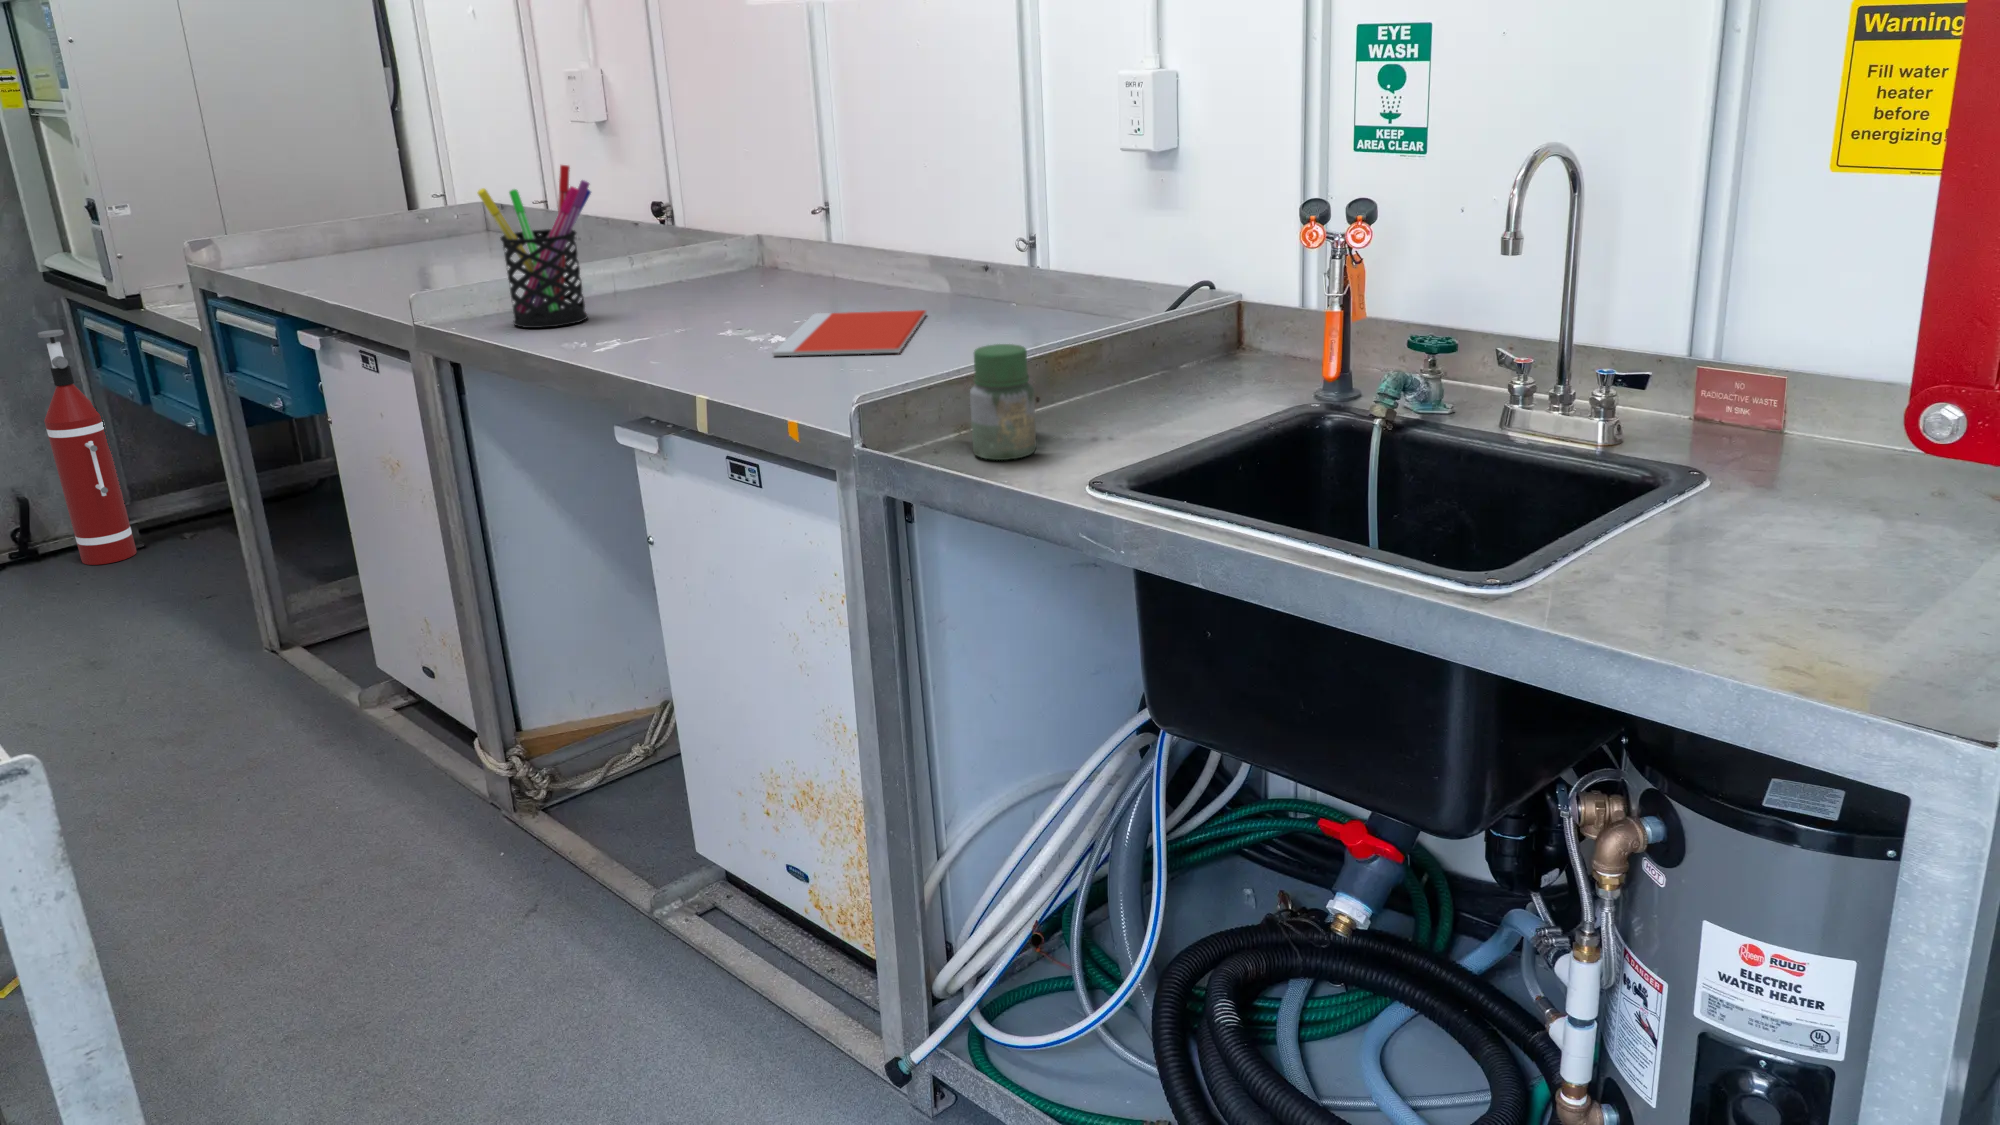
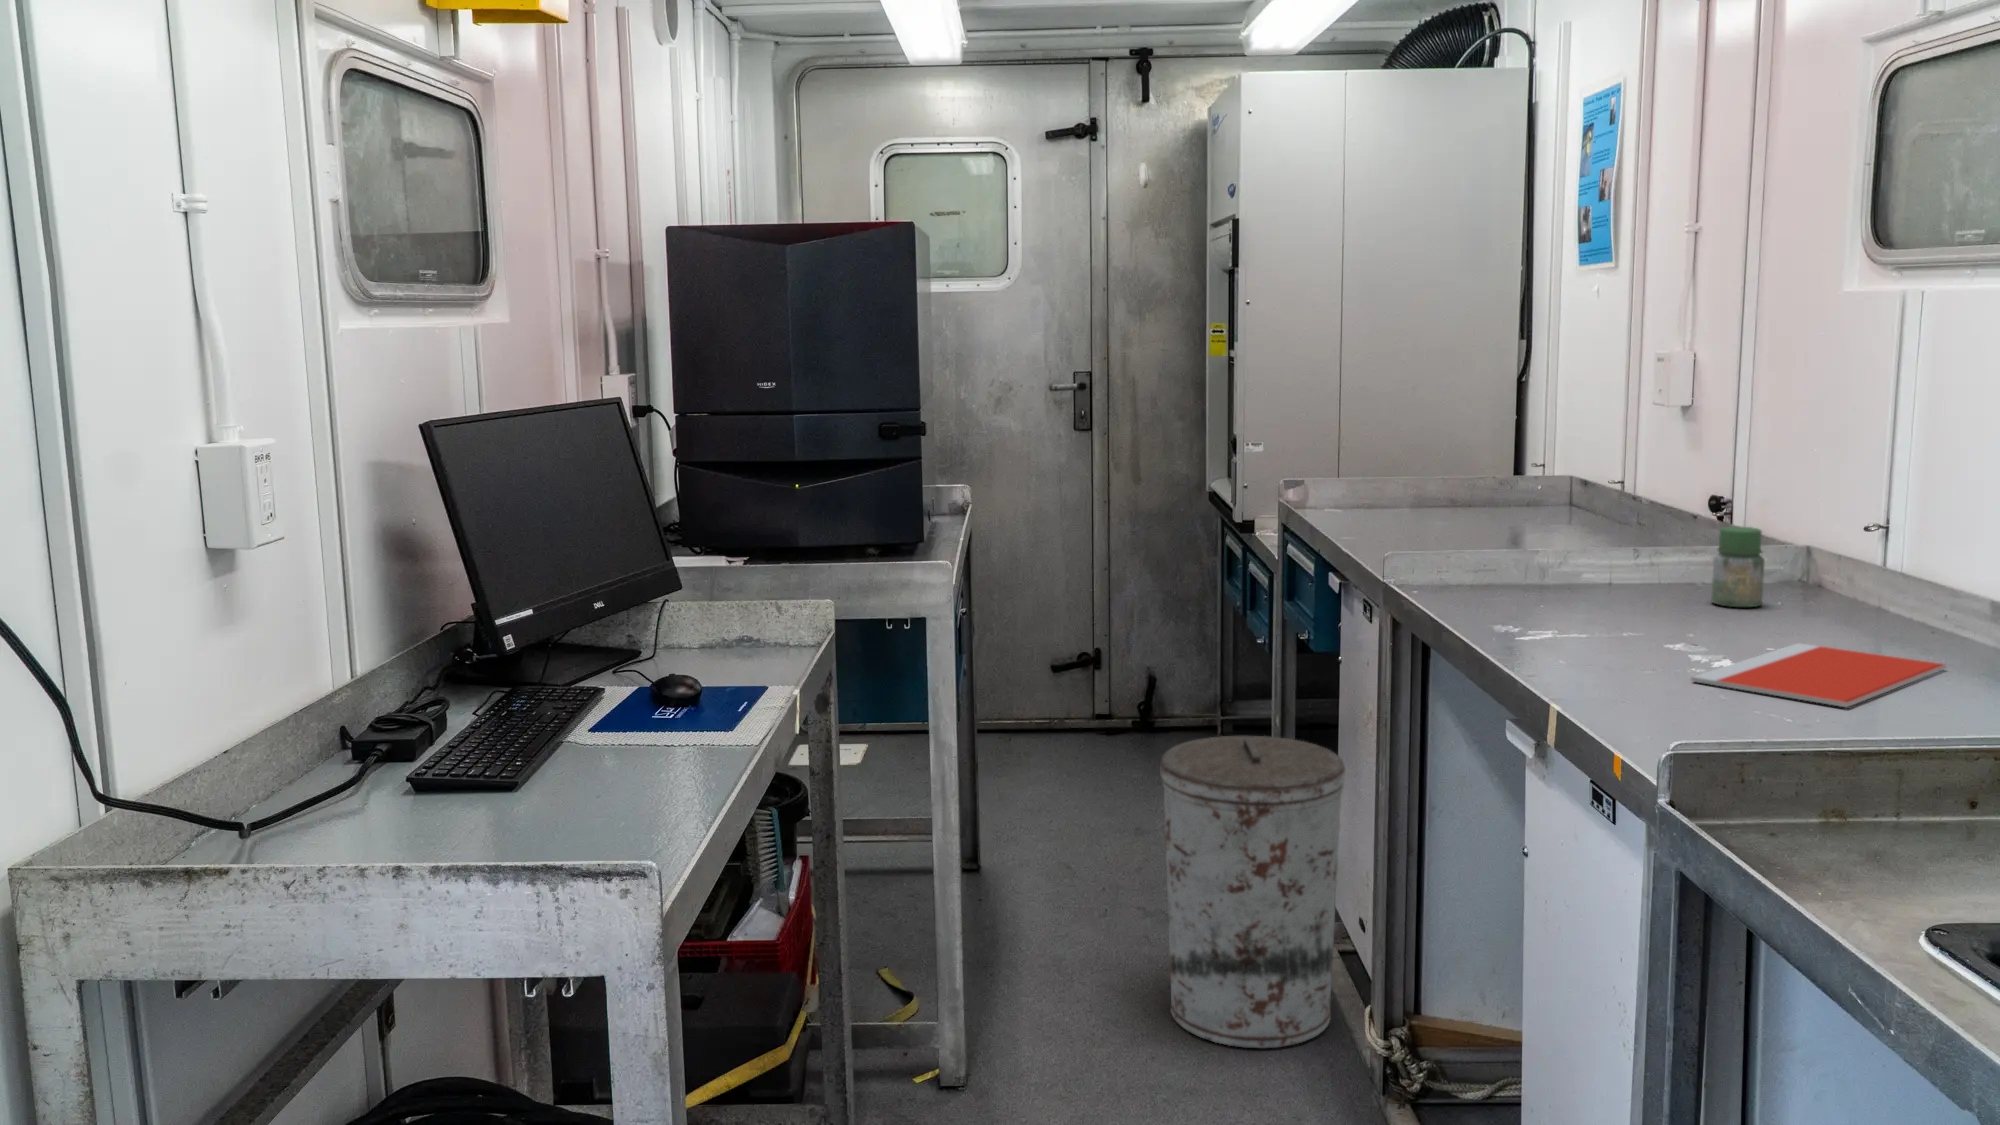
pen holder: present [478,165,591,328] -> none [1460,447,1580,609]
fire extinguisher: present [38,330,137,565] -> none [1184,543,1228,749]
jar: present [970,344,1036,460] -> present [1711,527,1765,607]
trash can: none [176,509,424,834] -> present [1161,736,1345,1048]

